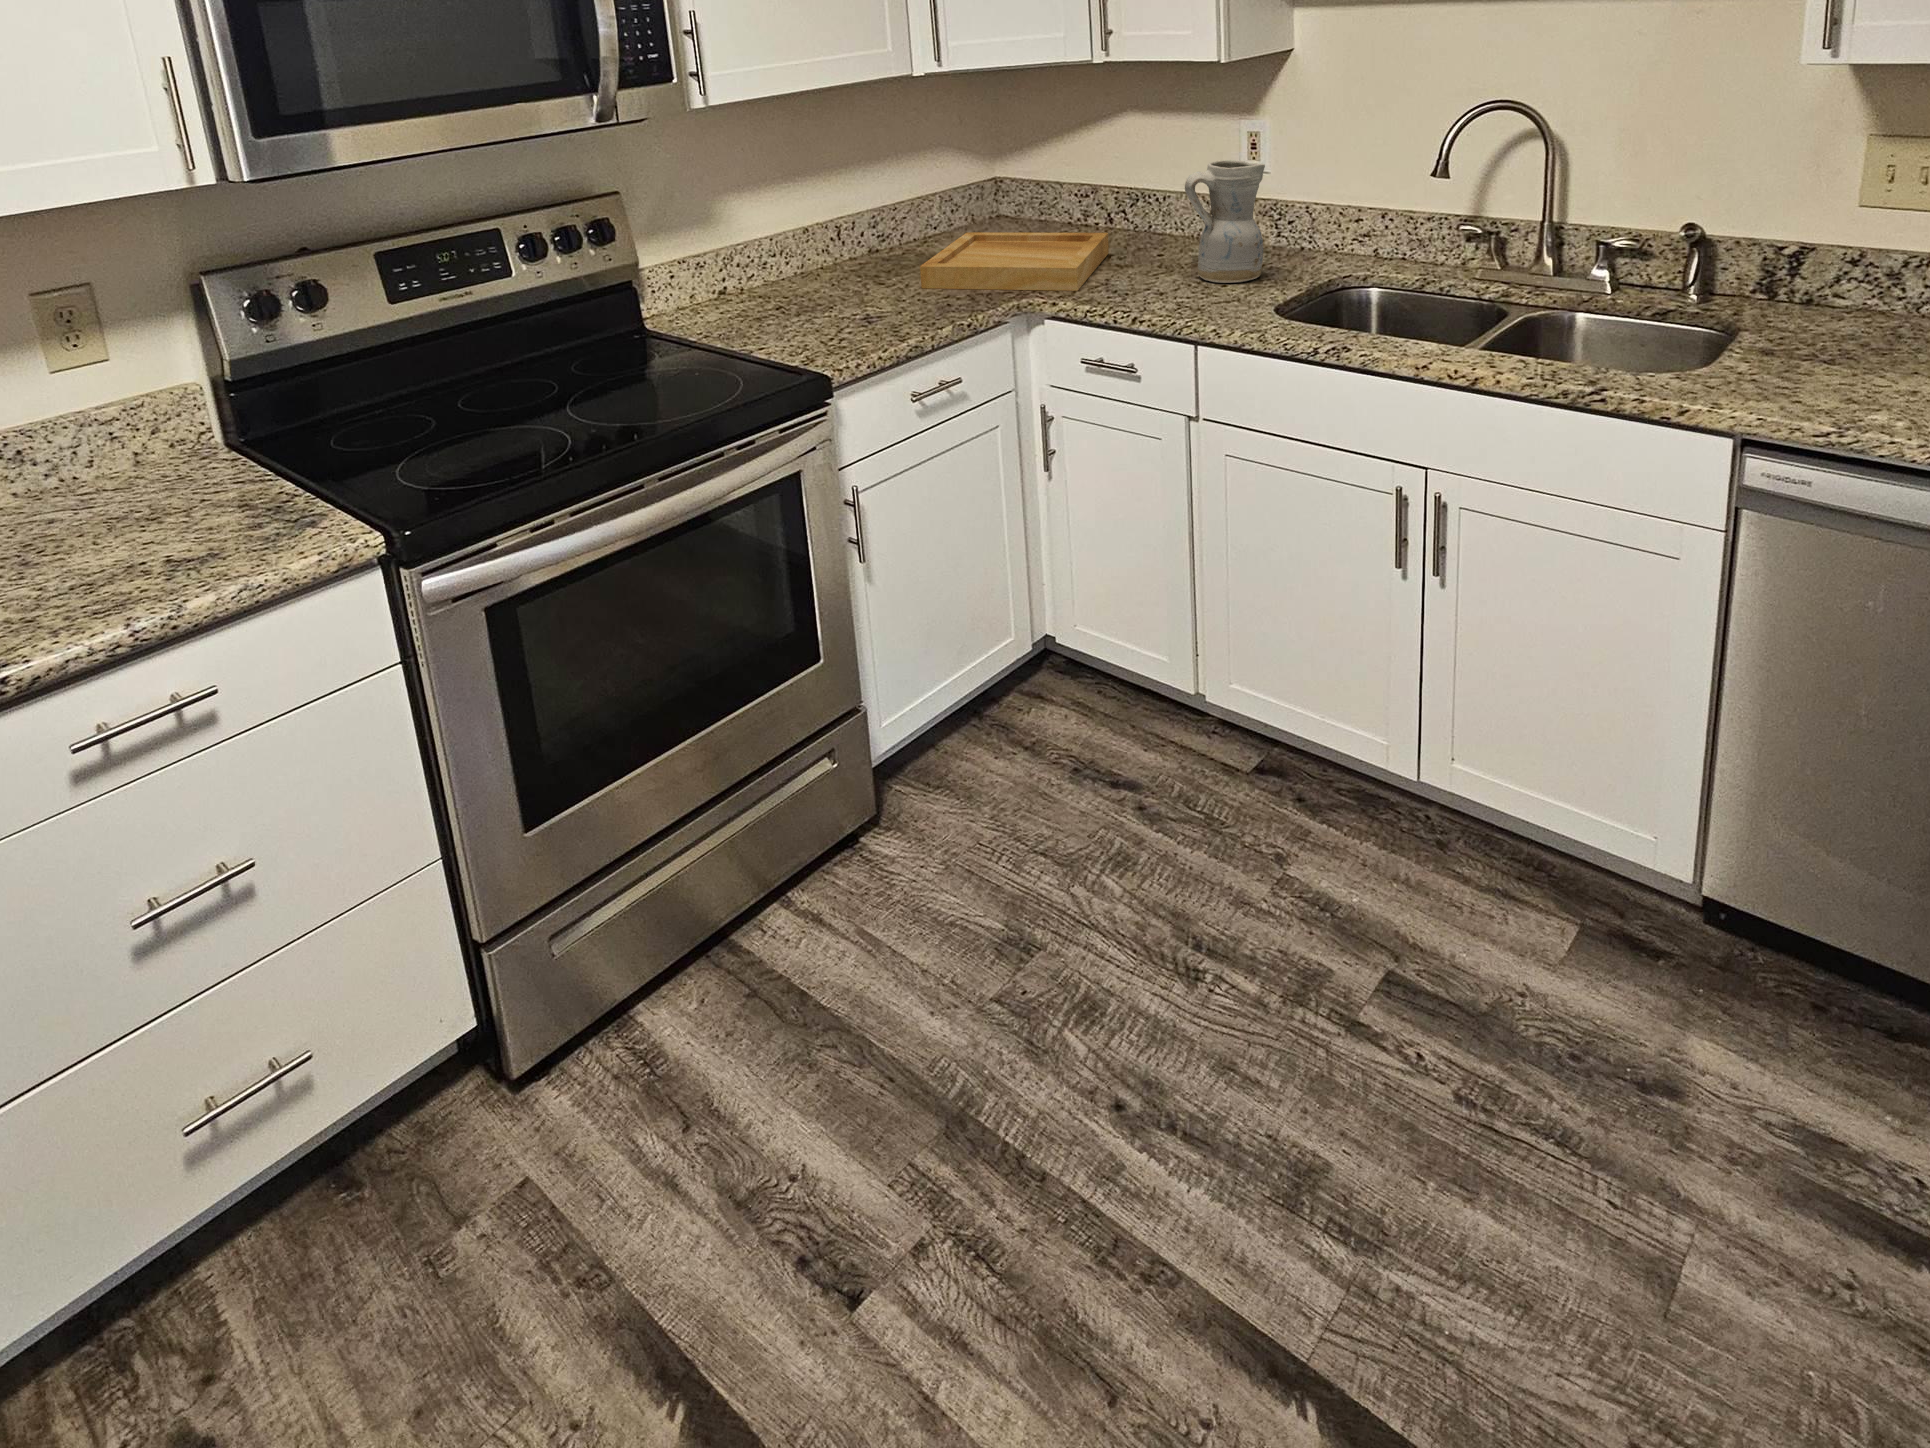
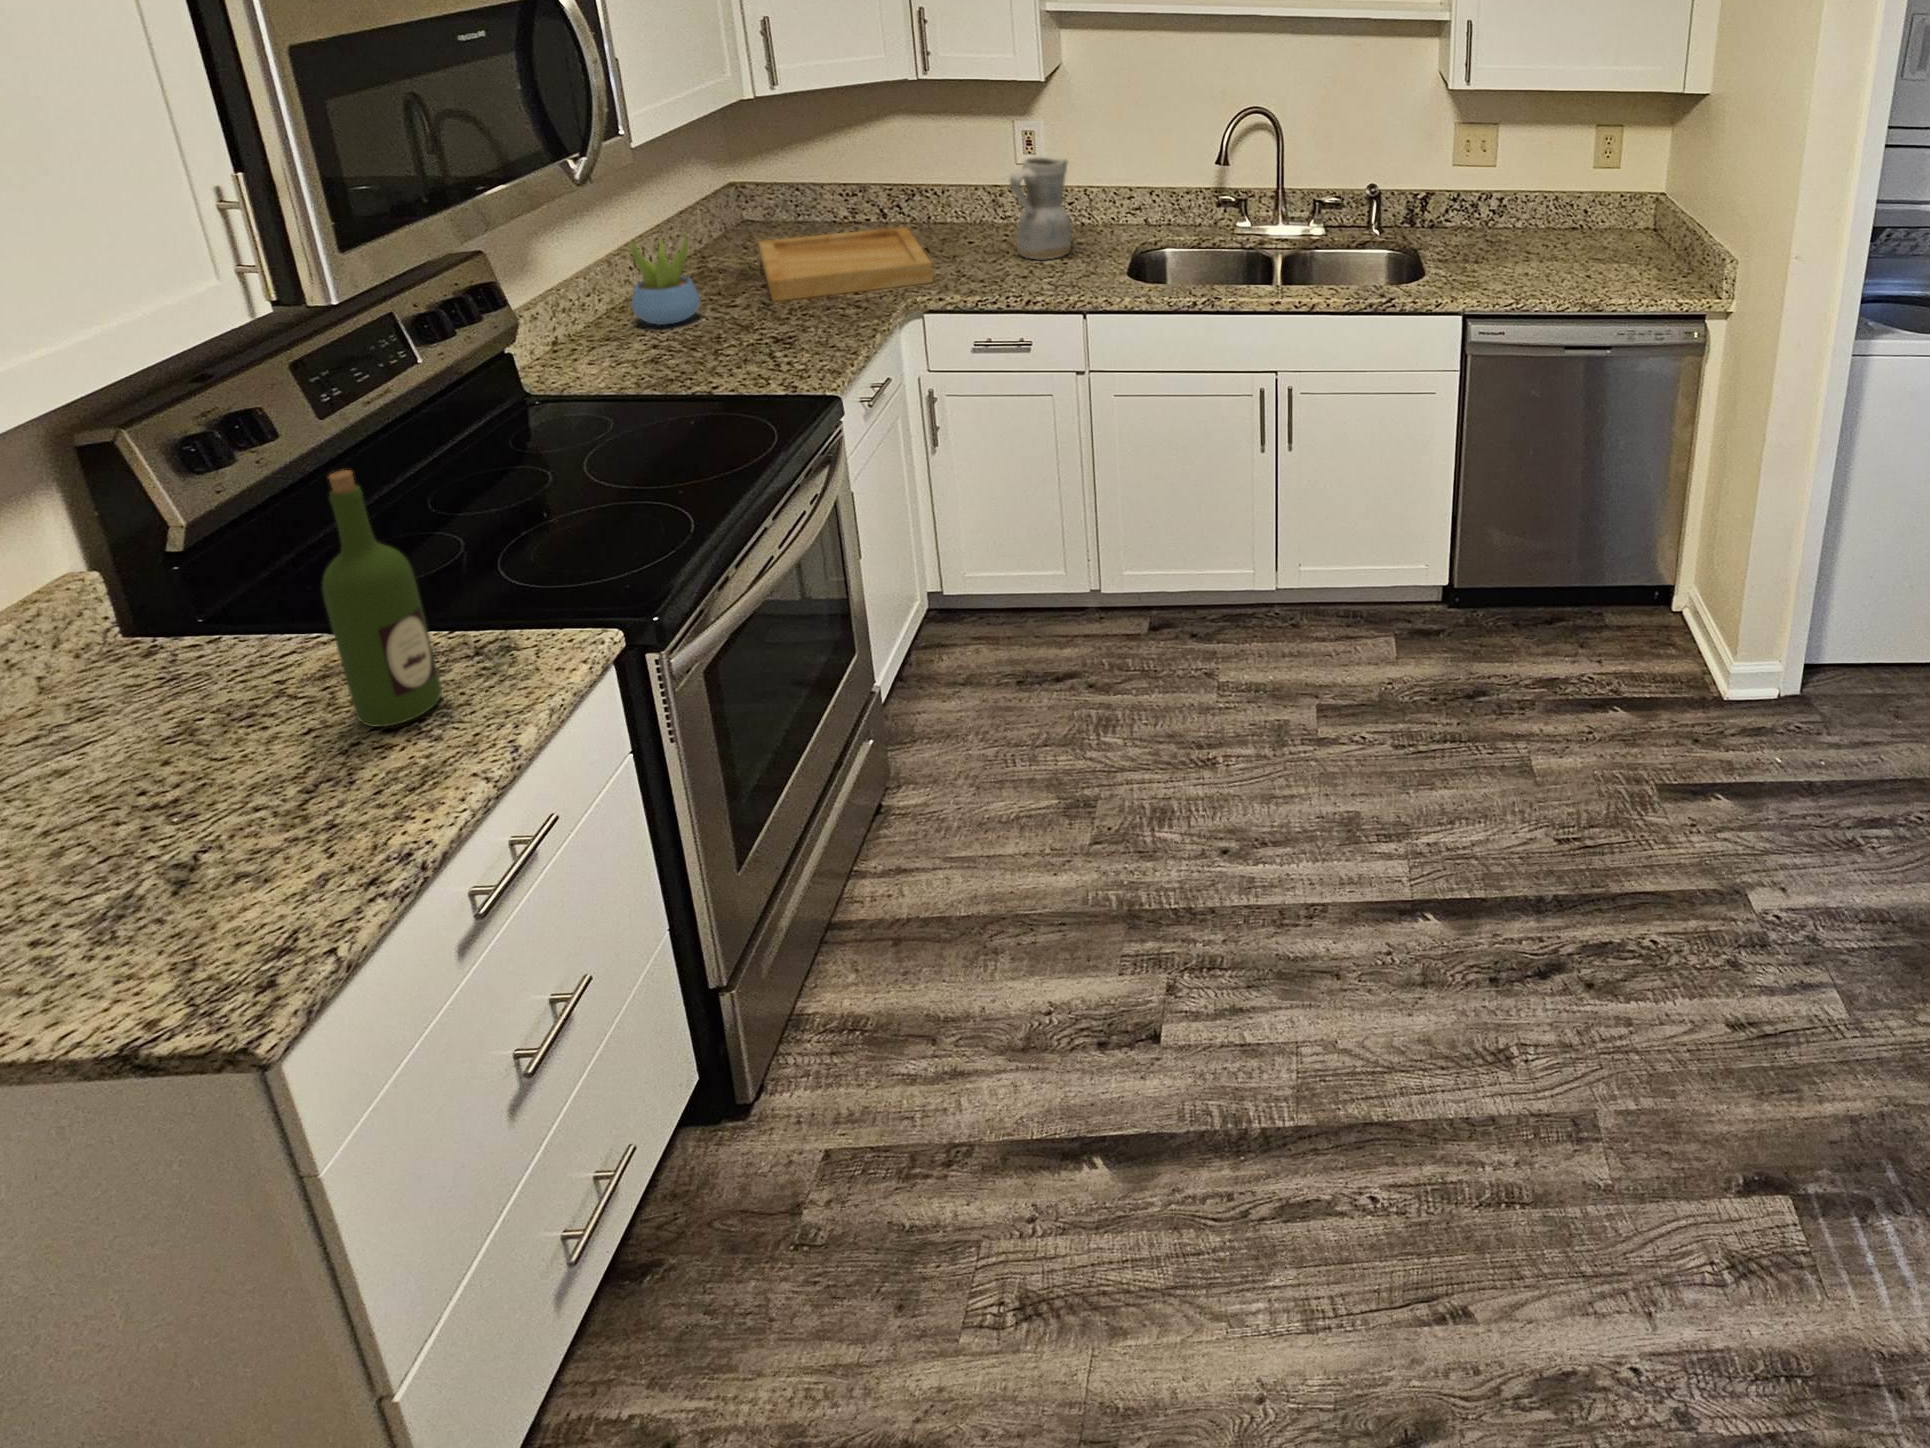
succulent plant: none [793,206,855,295] -> present [630,237,700,325]
wine bottle: none [137,323,237,561] -> present [322,470,442,727]

